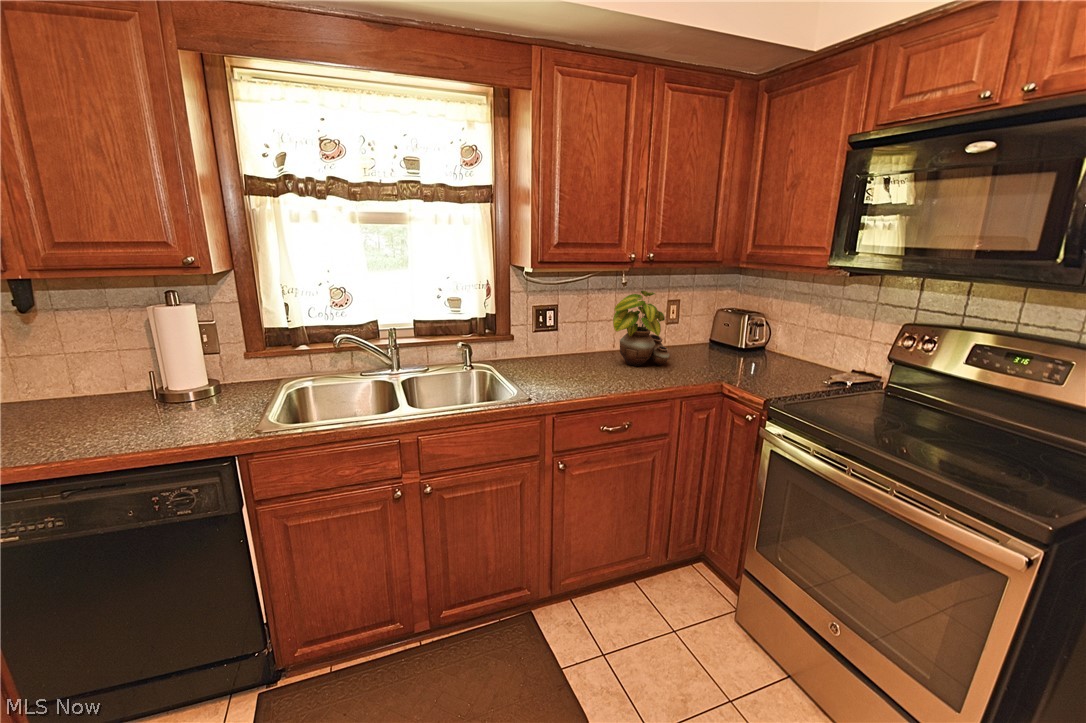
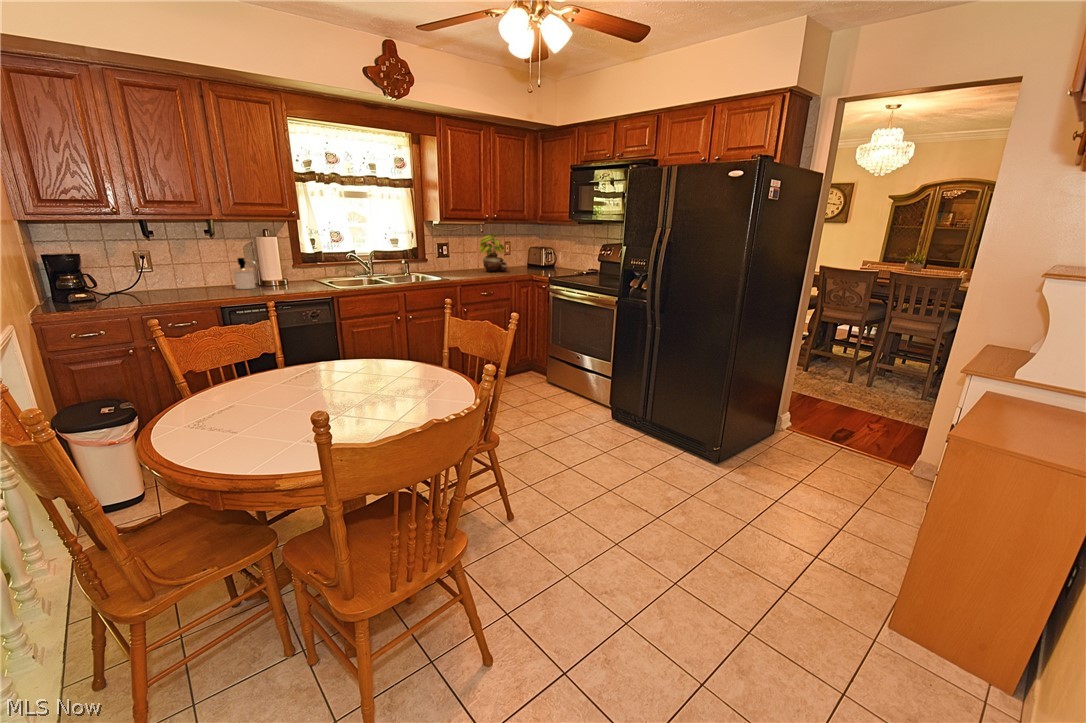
soap dispenser: none [72,352,132,418] -> present [232,258,257,289]

